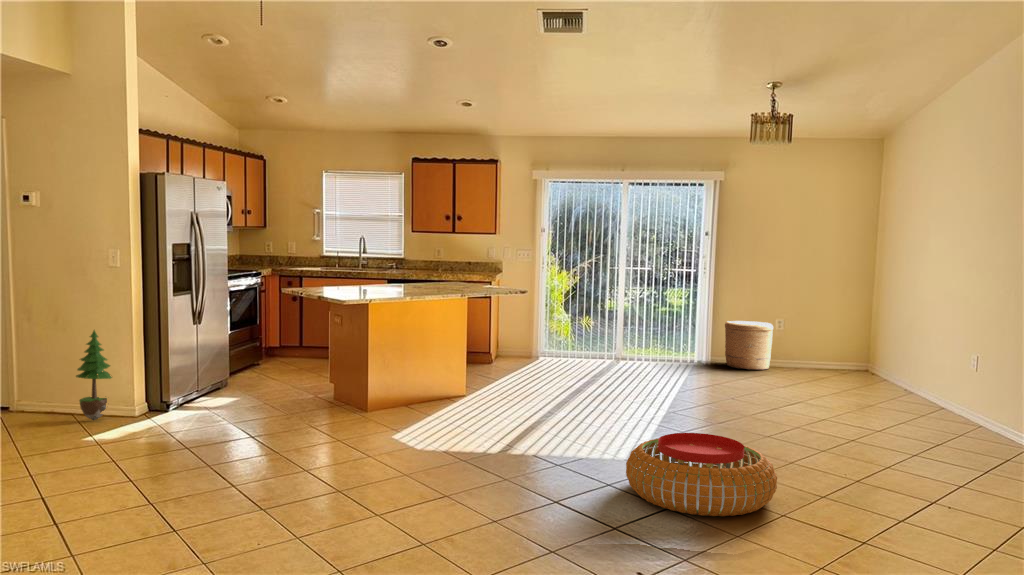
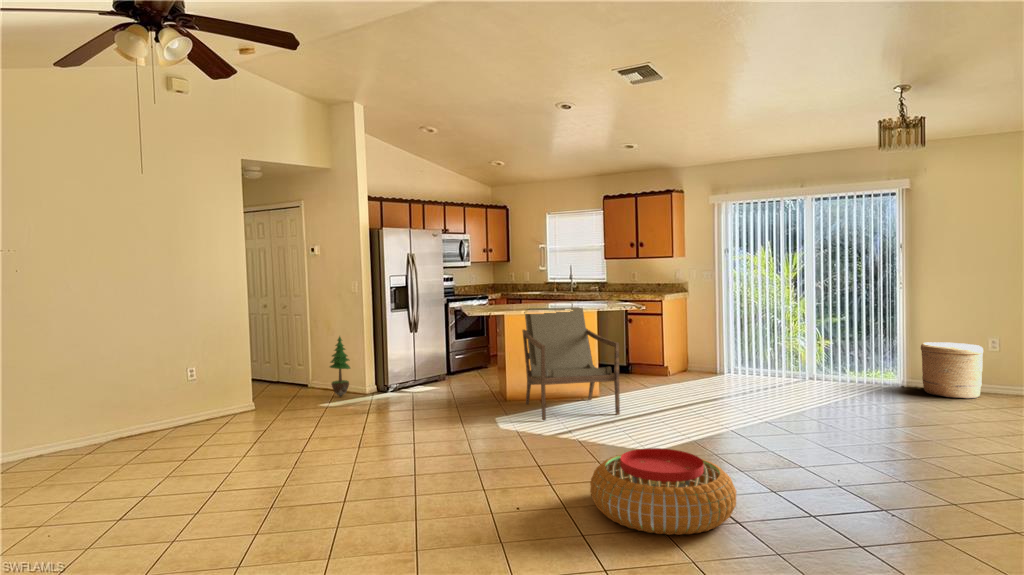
armchair: none [379,288,510,423] -> present [522,307,620,420]

